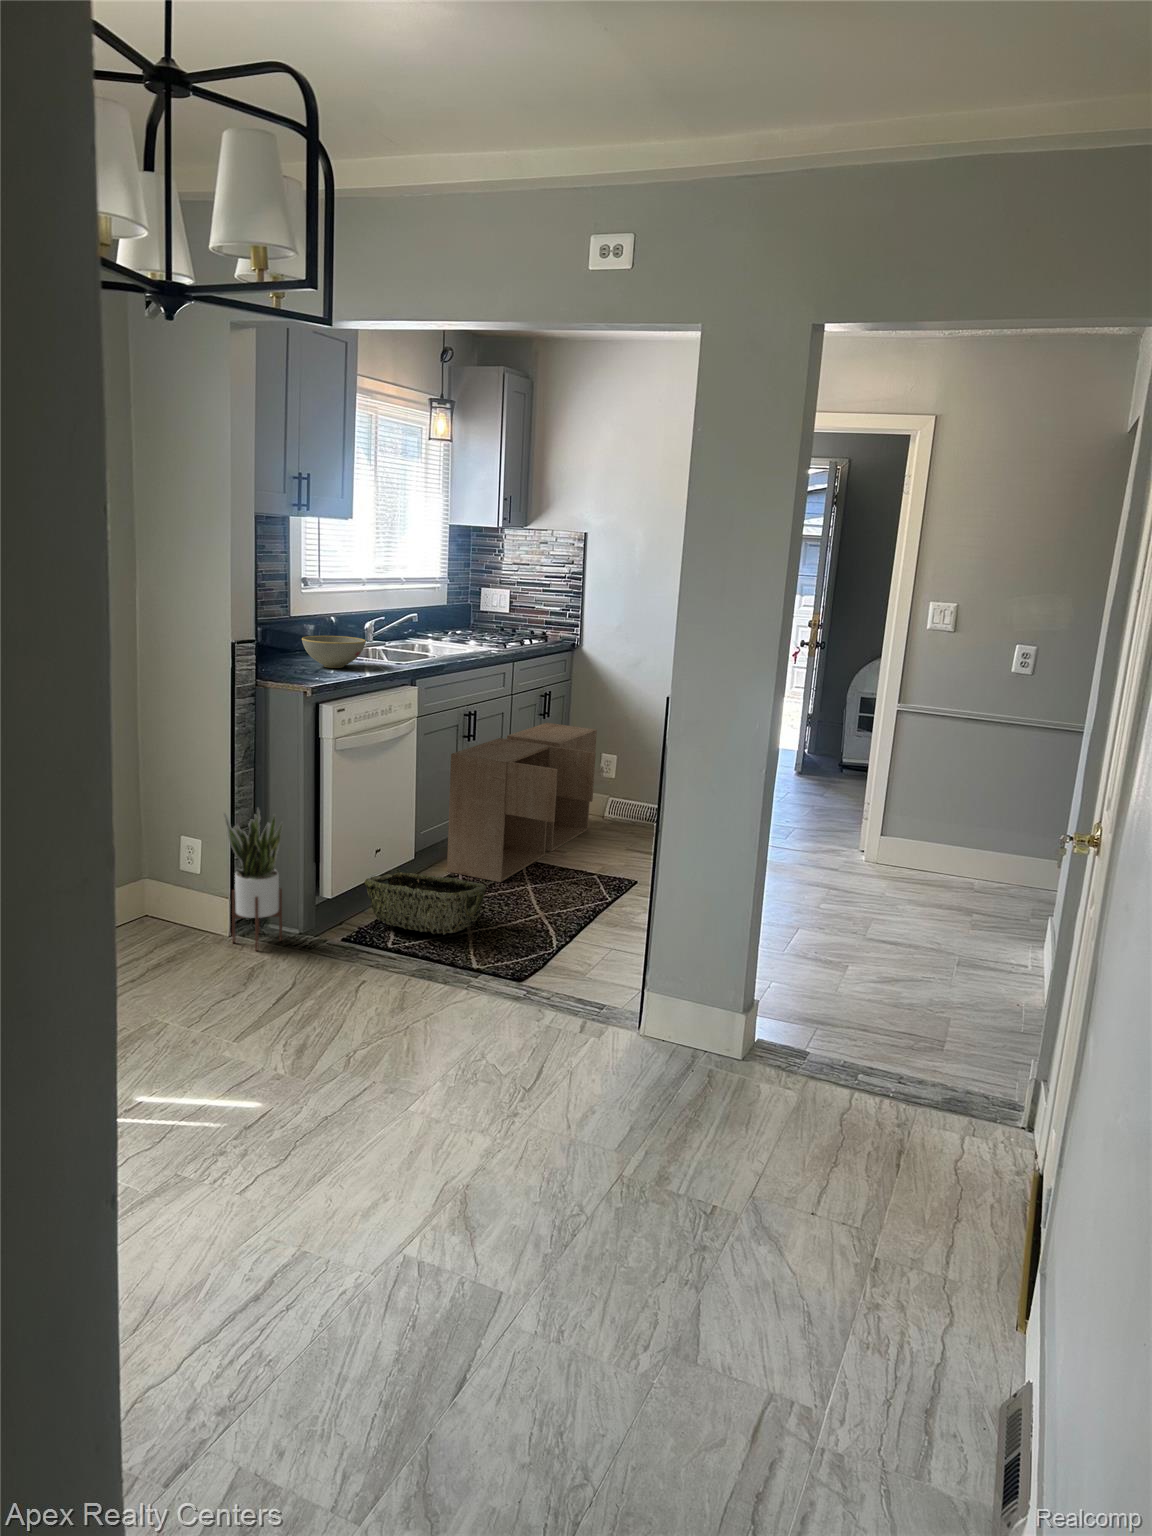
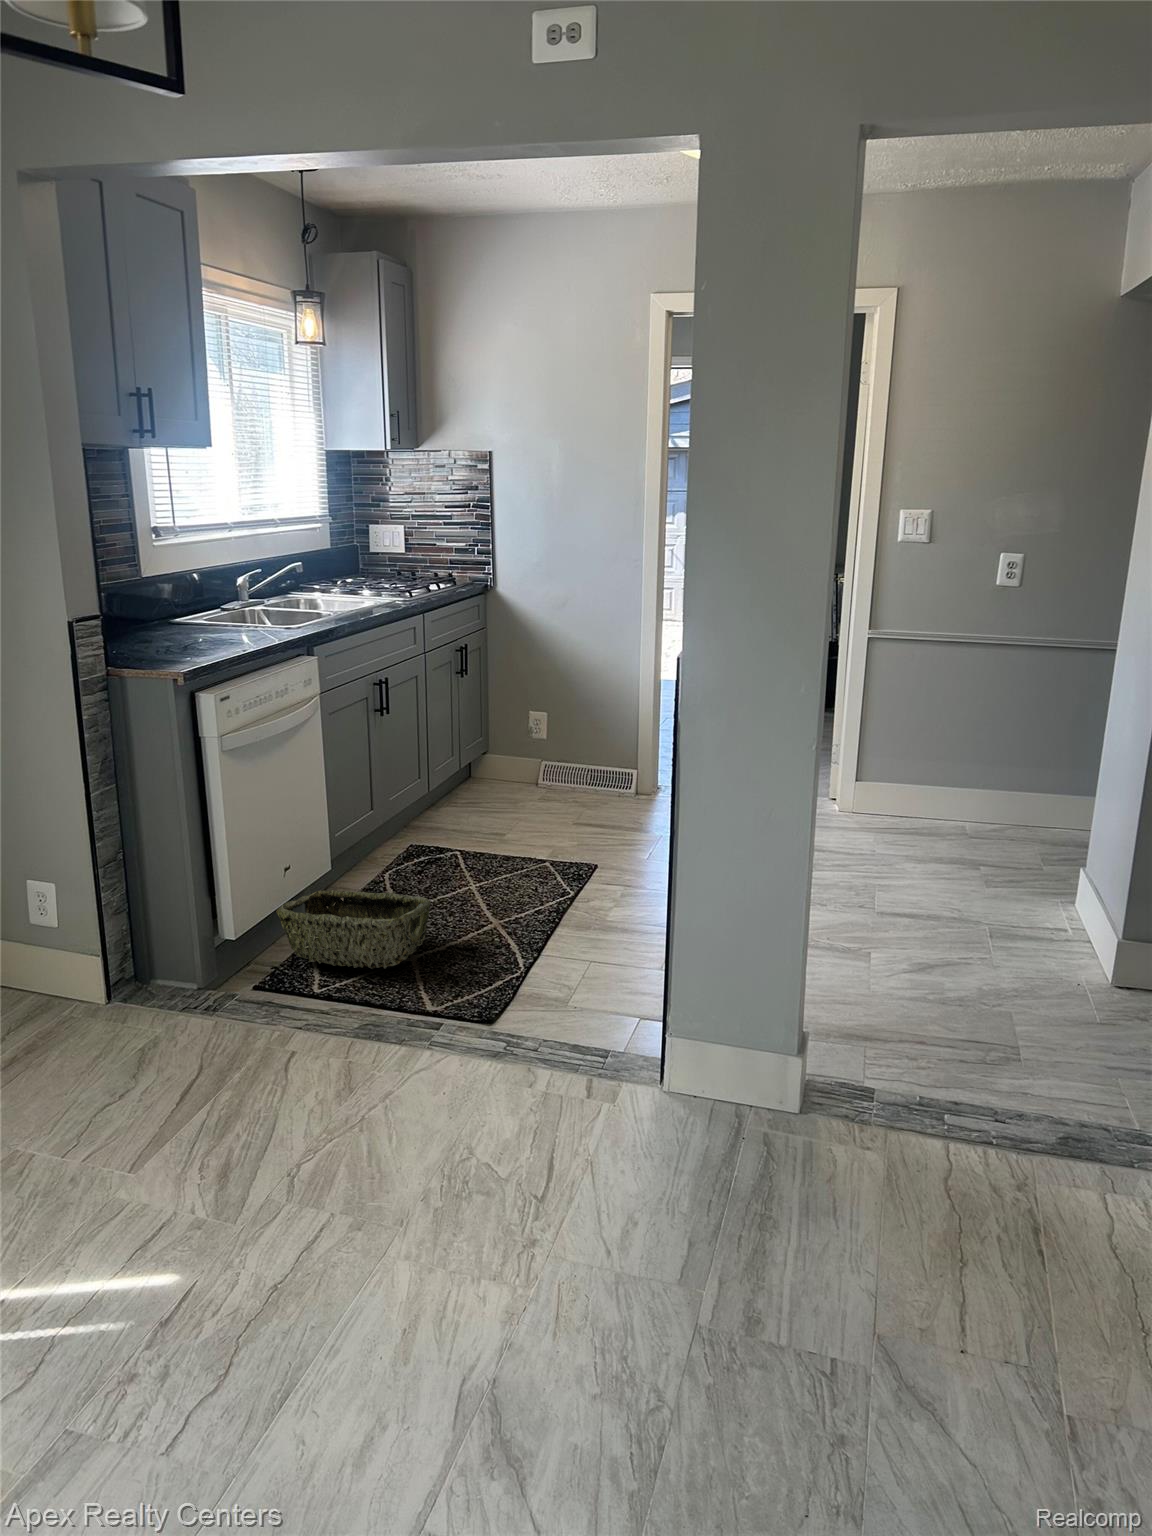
bowl: present [302,636,366,668] -> none [161,600,246,641]
storage cabinet: present [447,723,597,882] -> none [364,682,535,883]
potted plant: present [224,809,283,951] -> none [78,838,177,1022]

